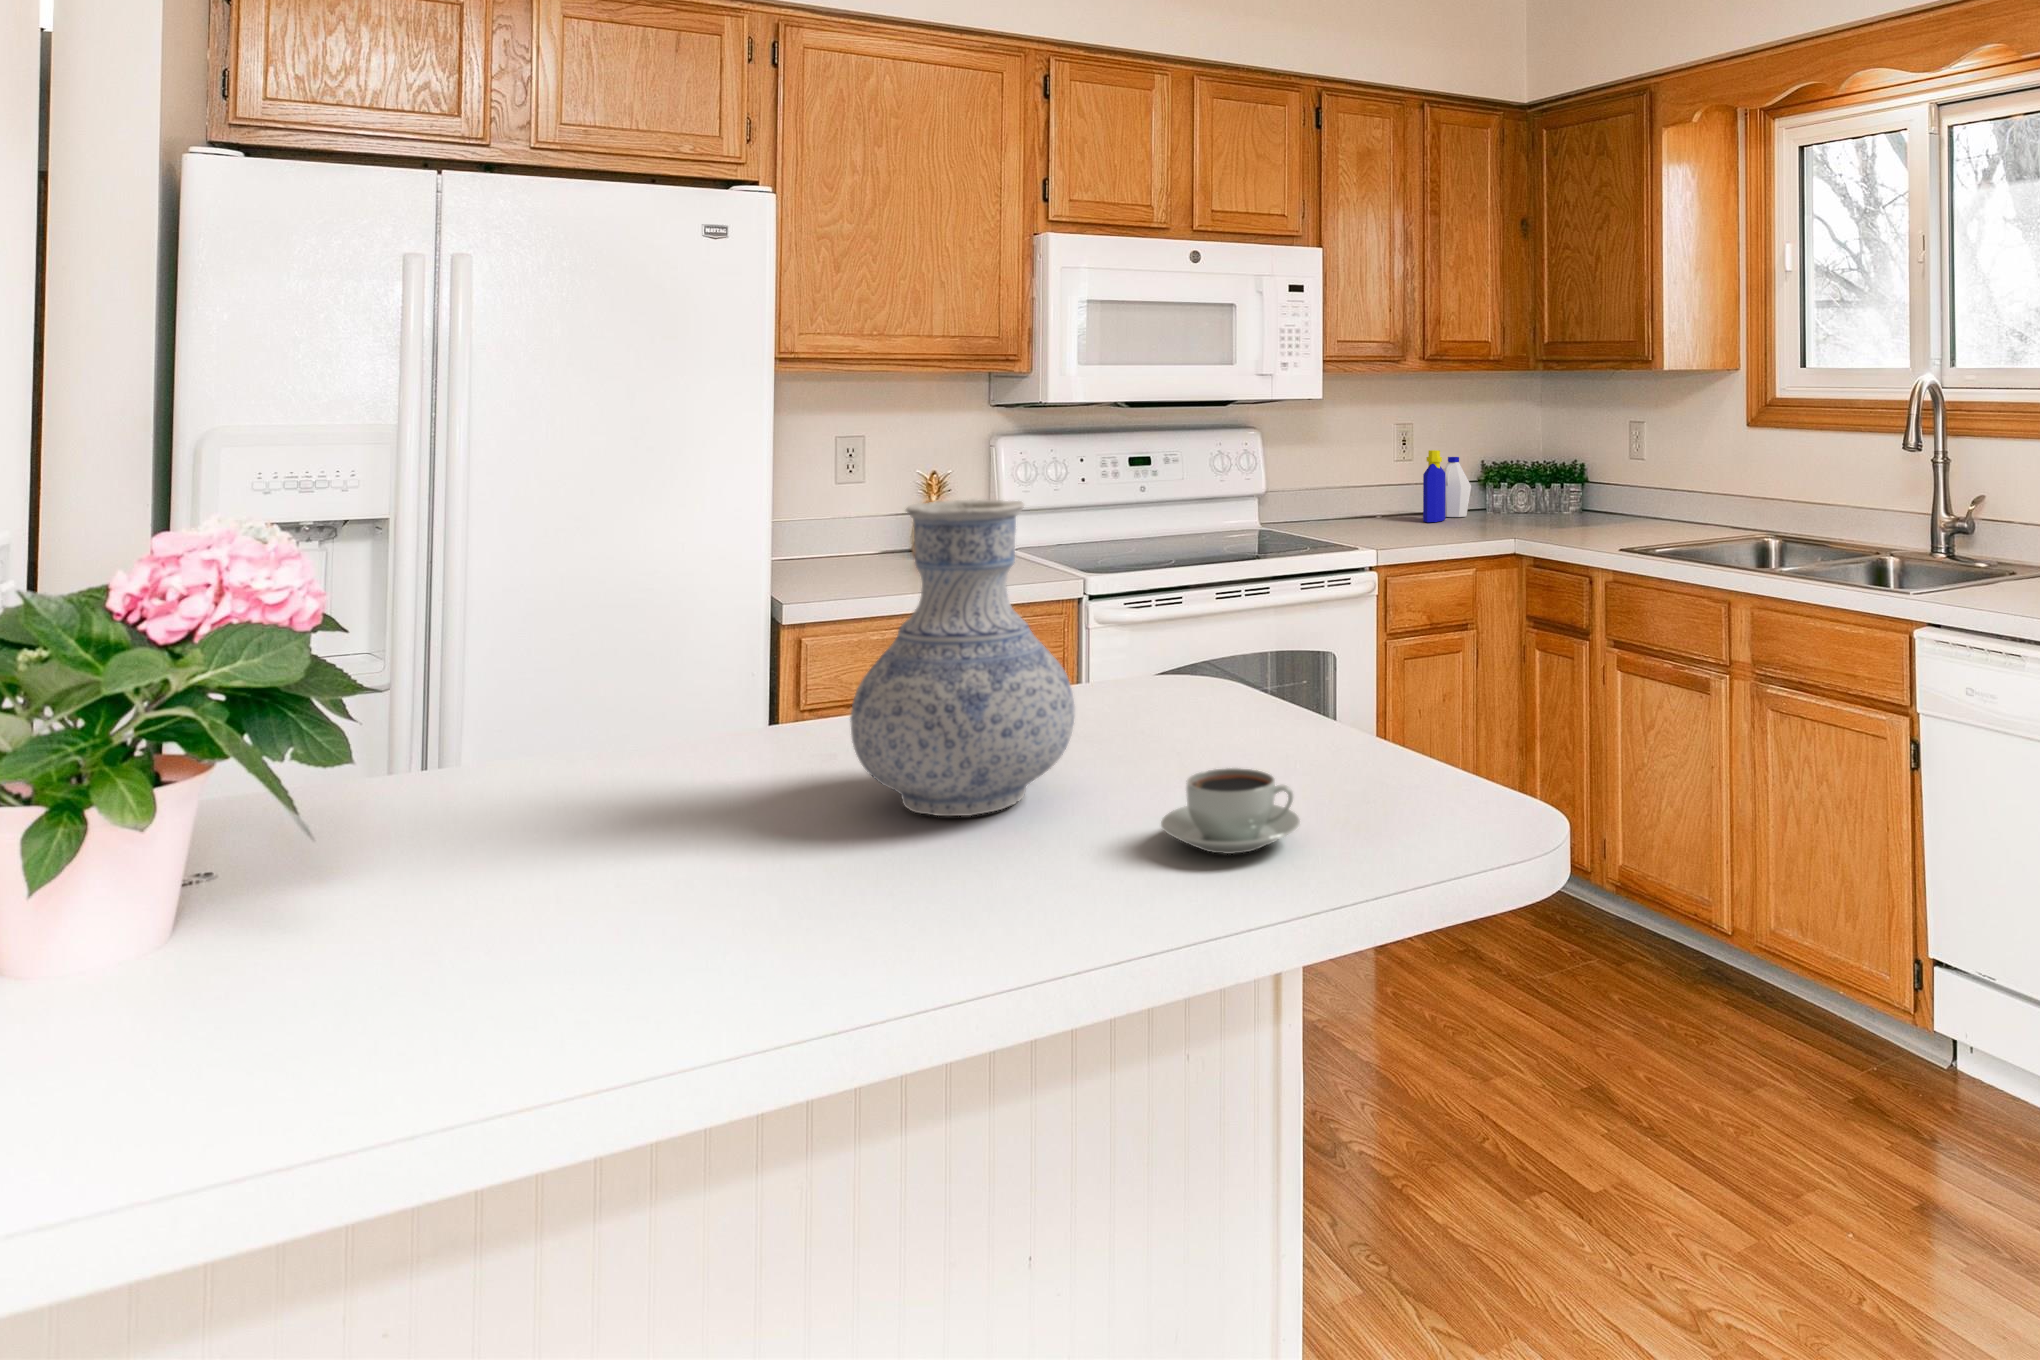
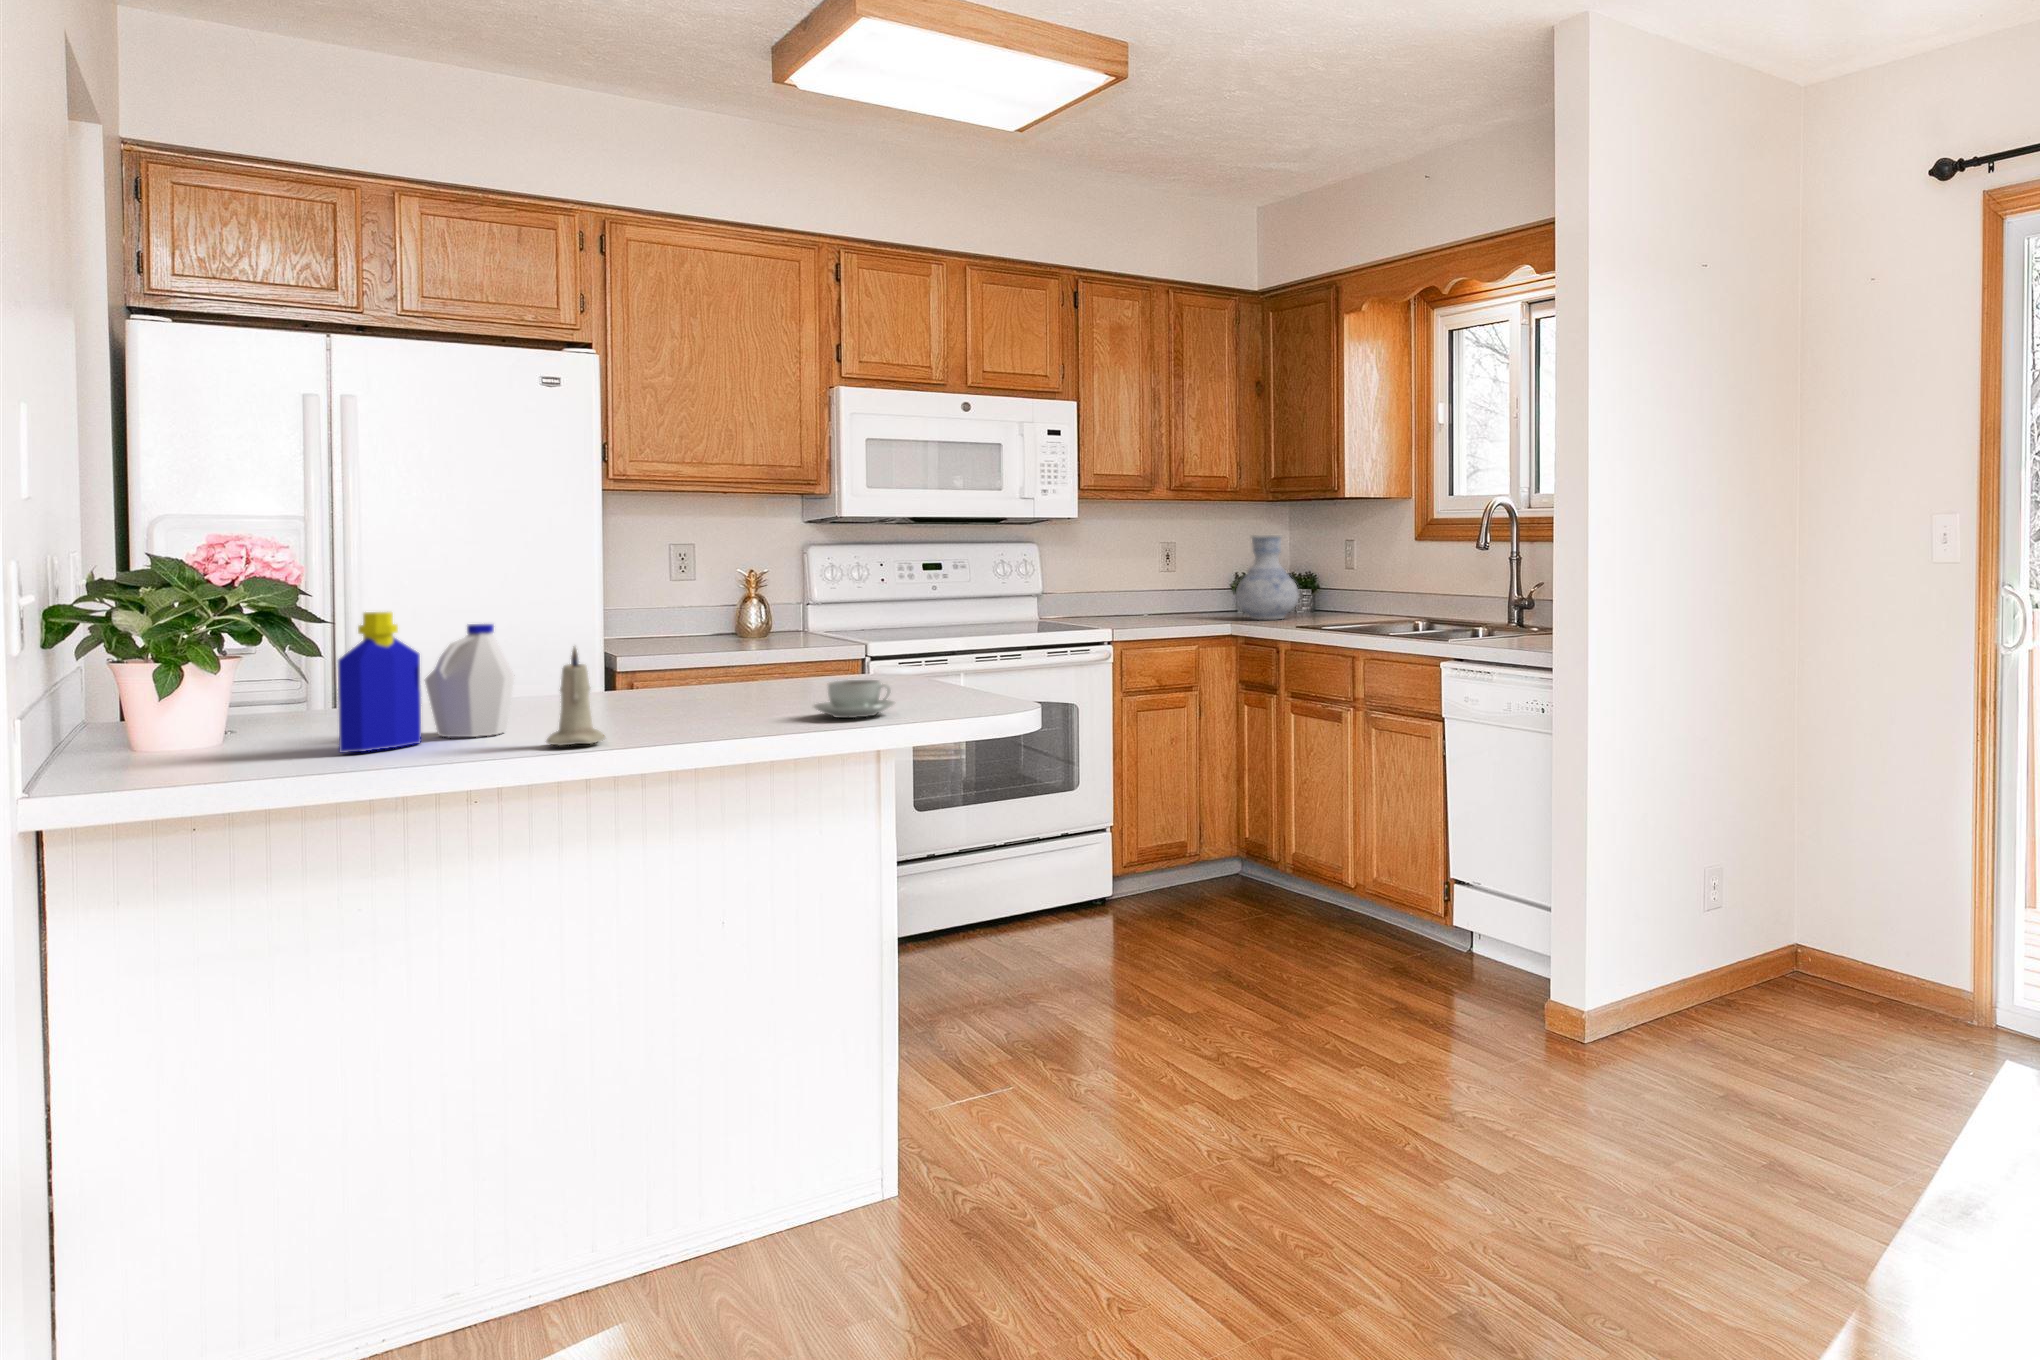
bottle: present [1423,450,1471,522] -> present [338,612,514,753]
vase: present [850,499,1075,816] -> present [1236,535,1298,620]
candle: none [728,755,835,970] -> present [547,647,605,745]

